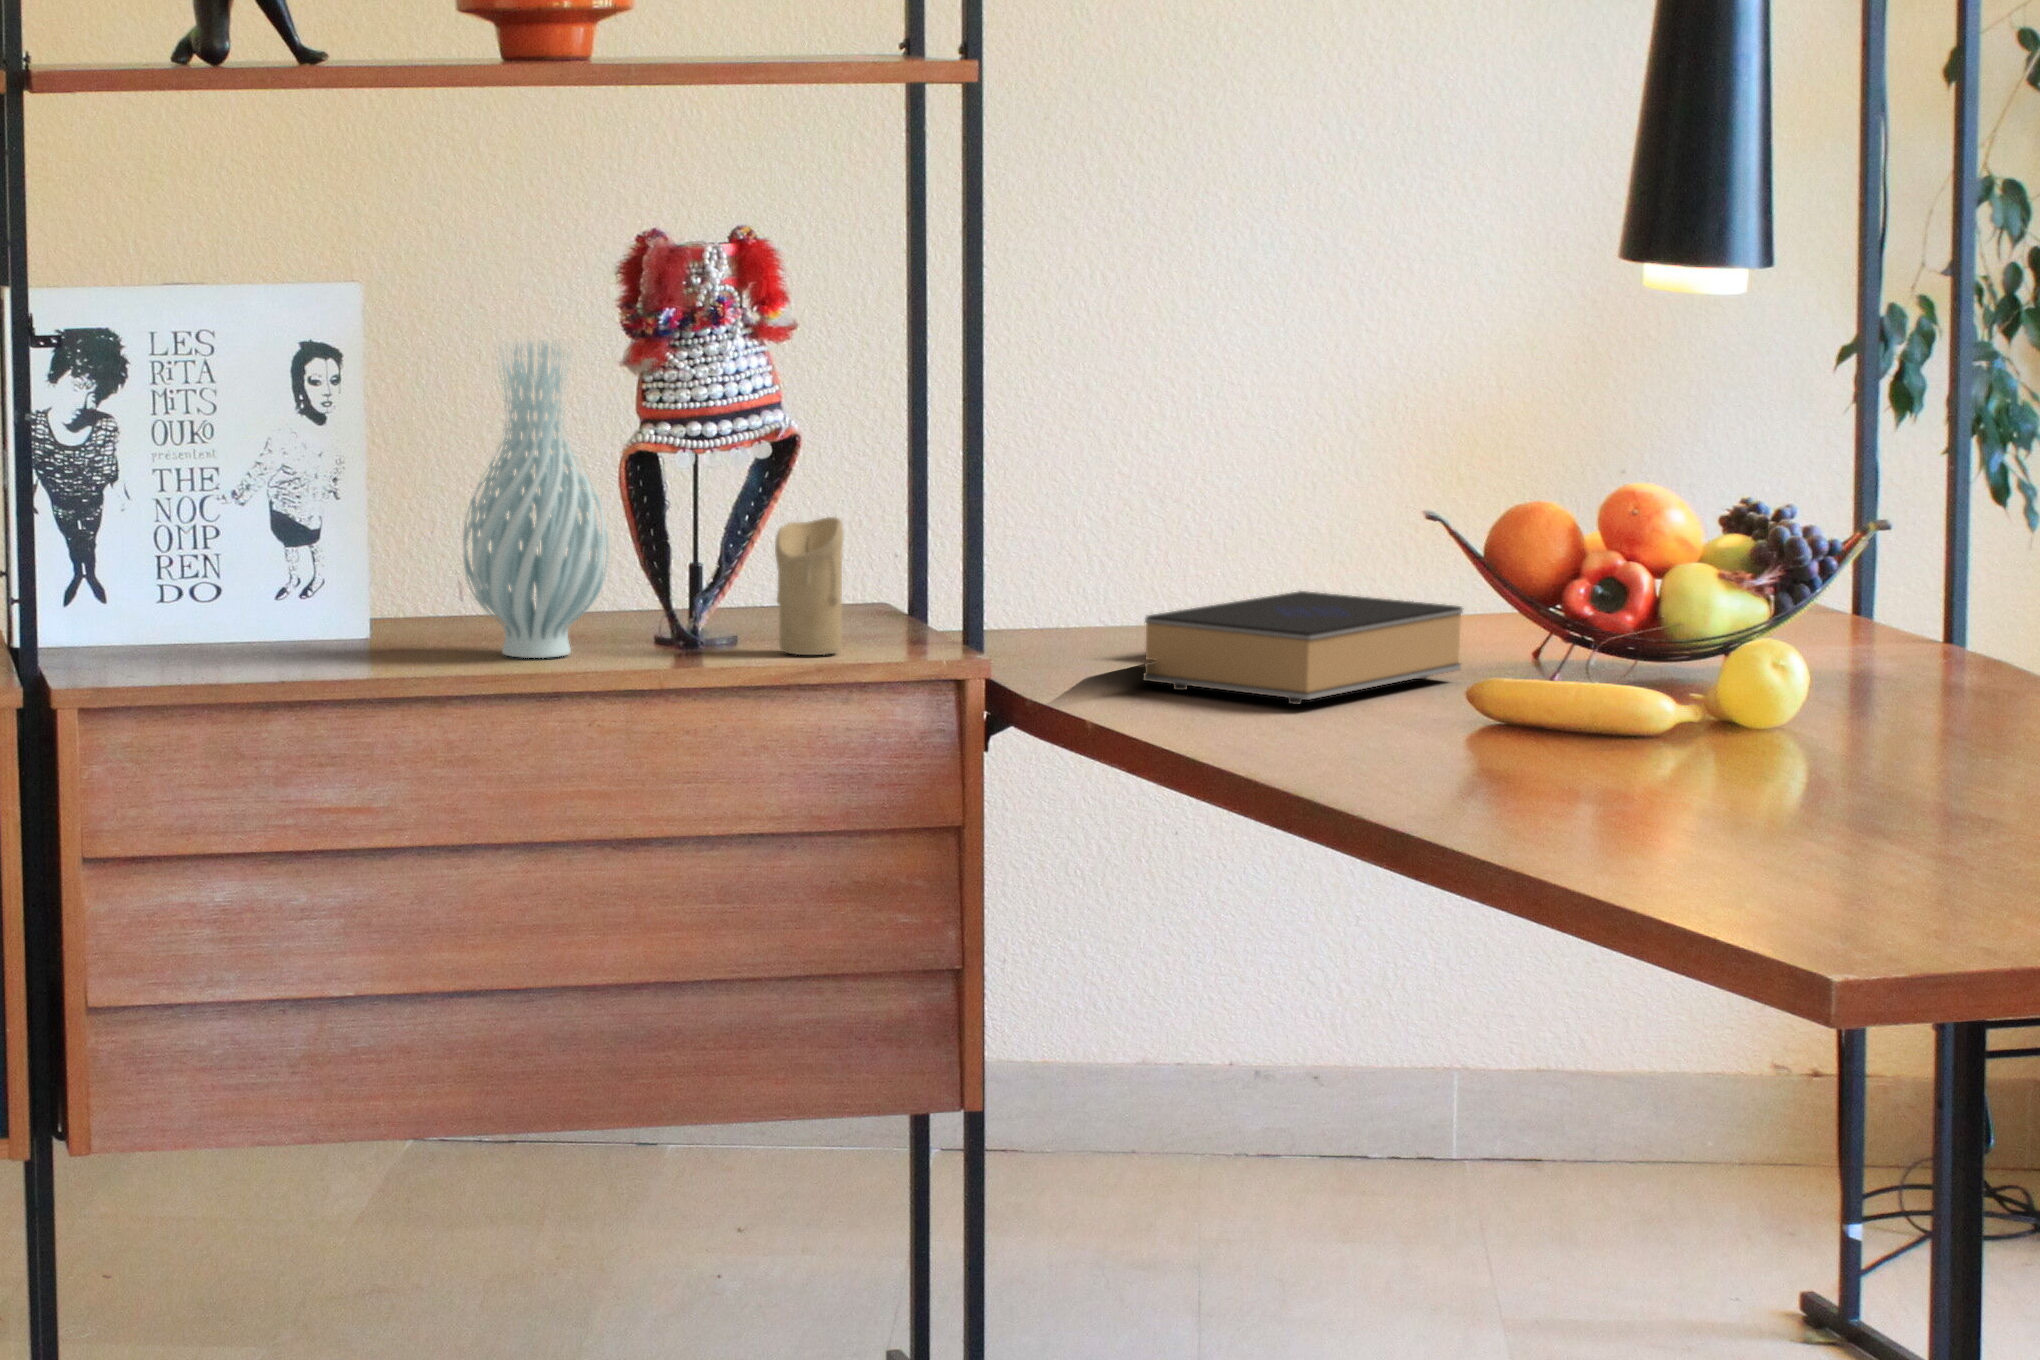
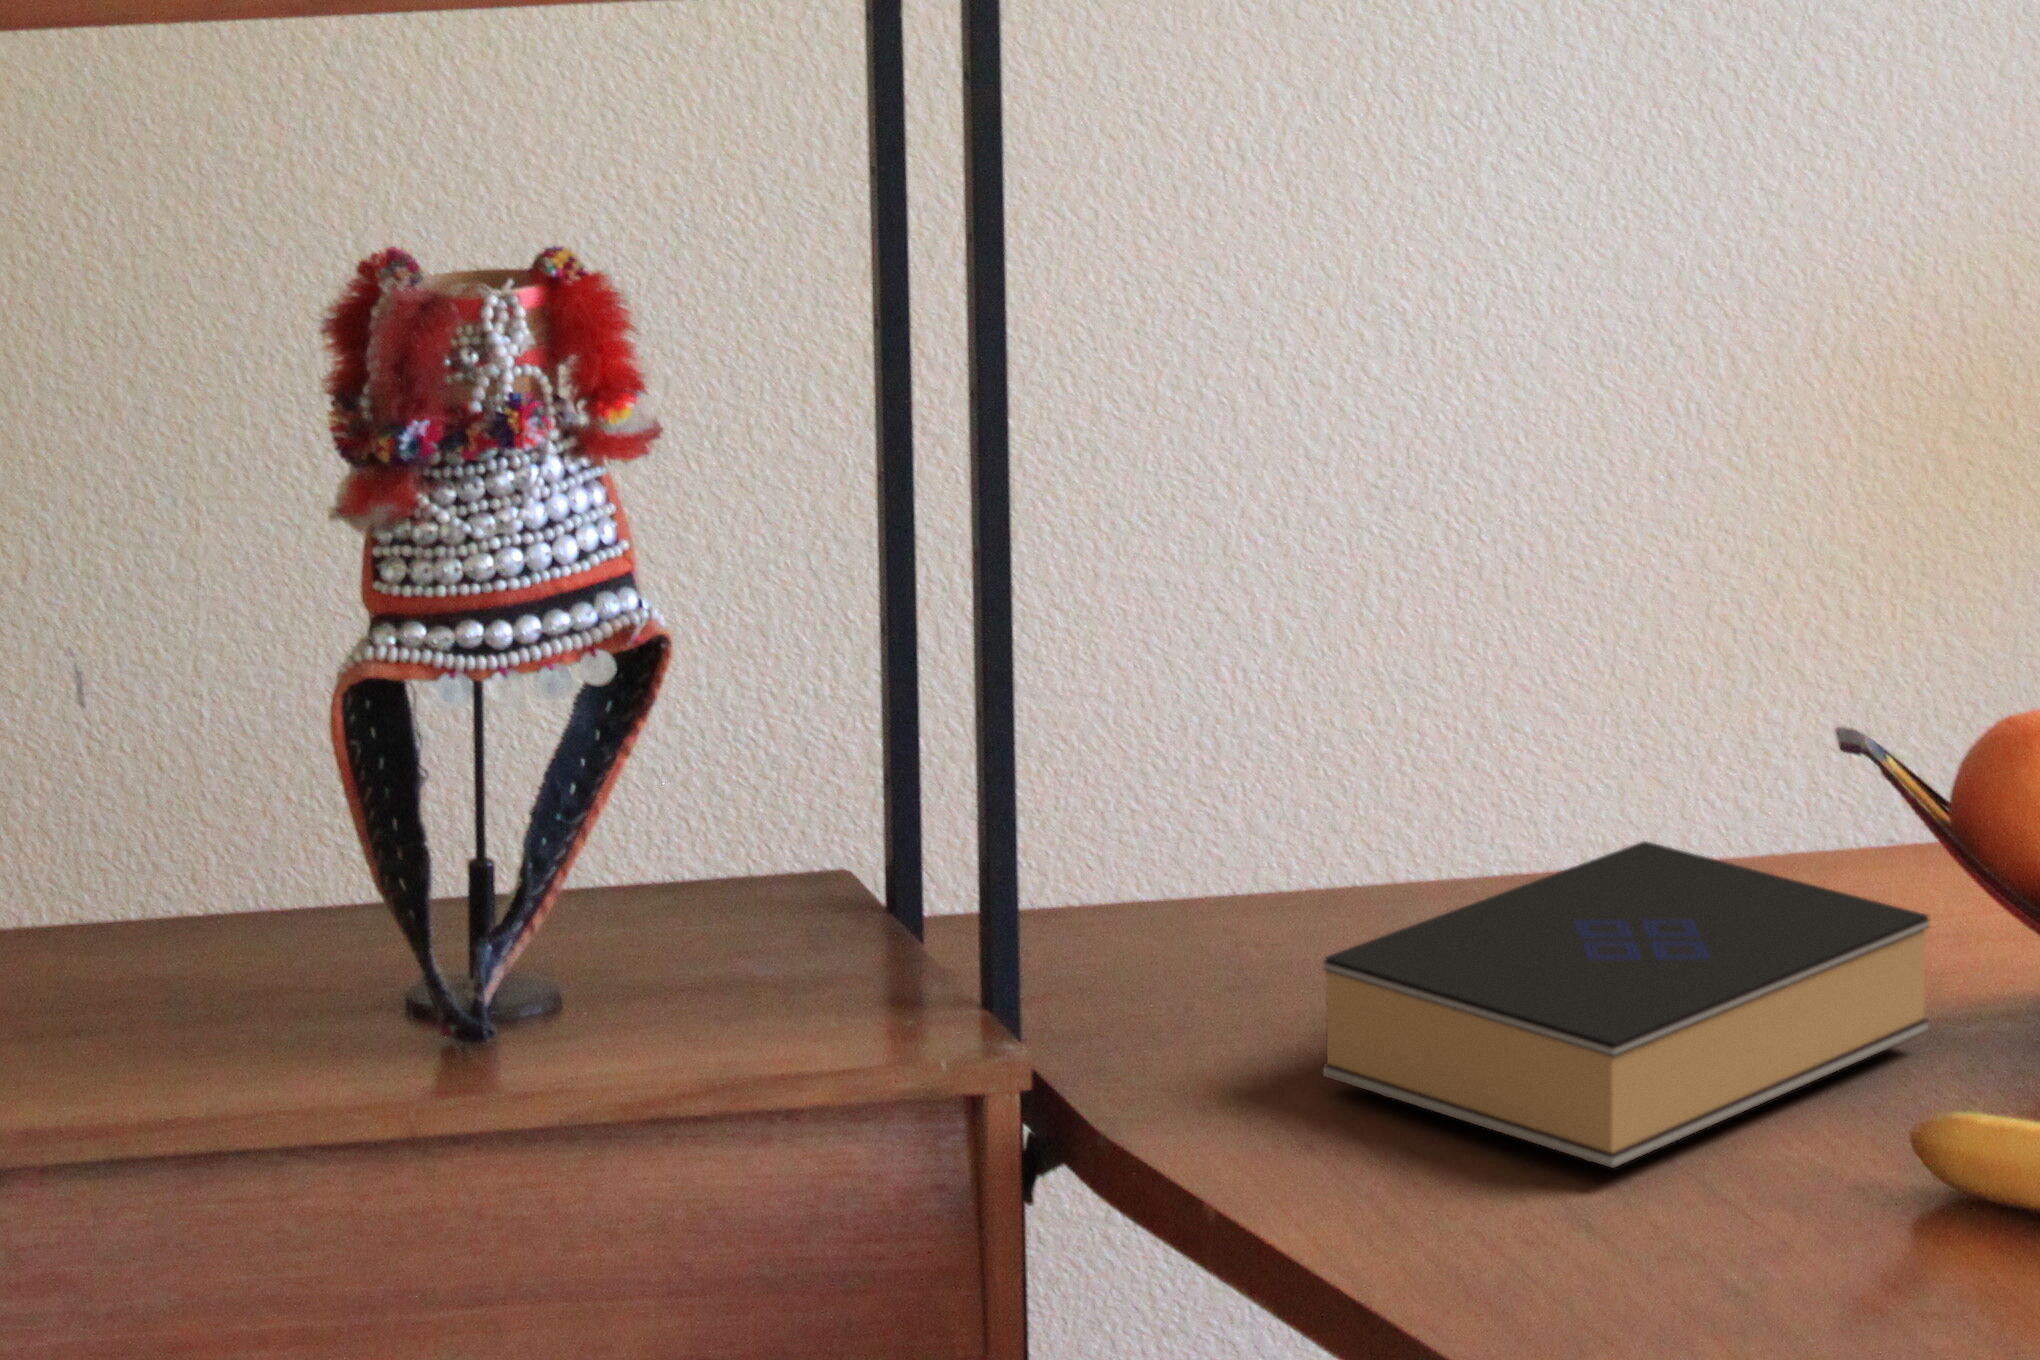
vase: present [463,341,609,658] -> none [43,428,320,1041]
candle: present [775,517,843,655] -> none [635,754,763,1026]

